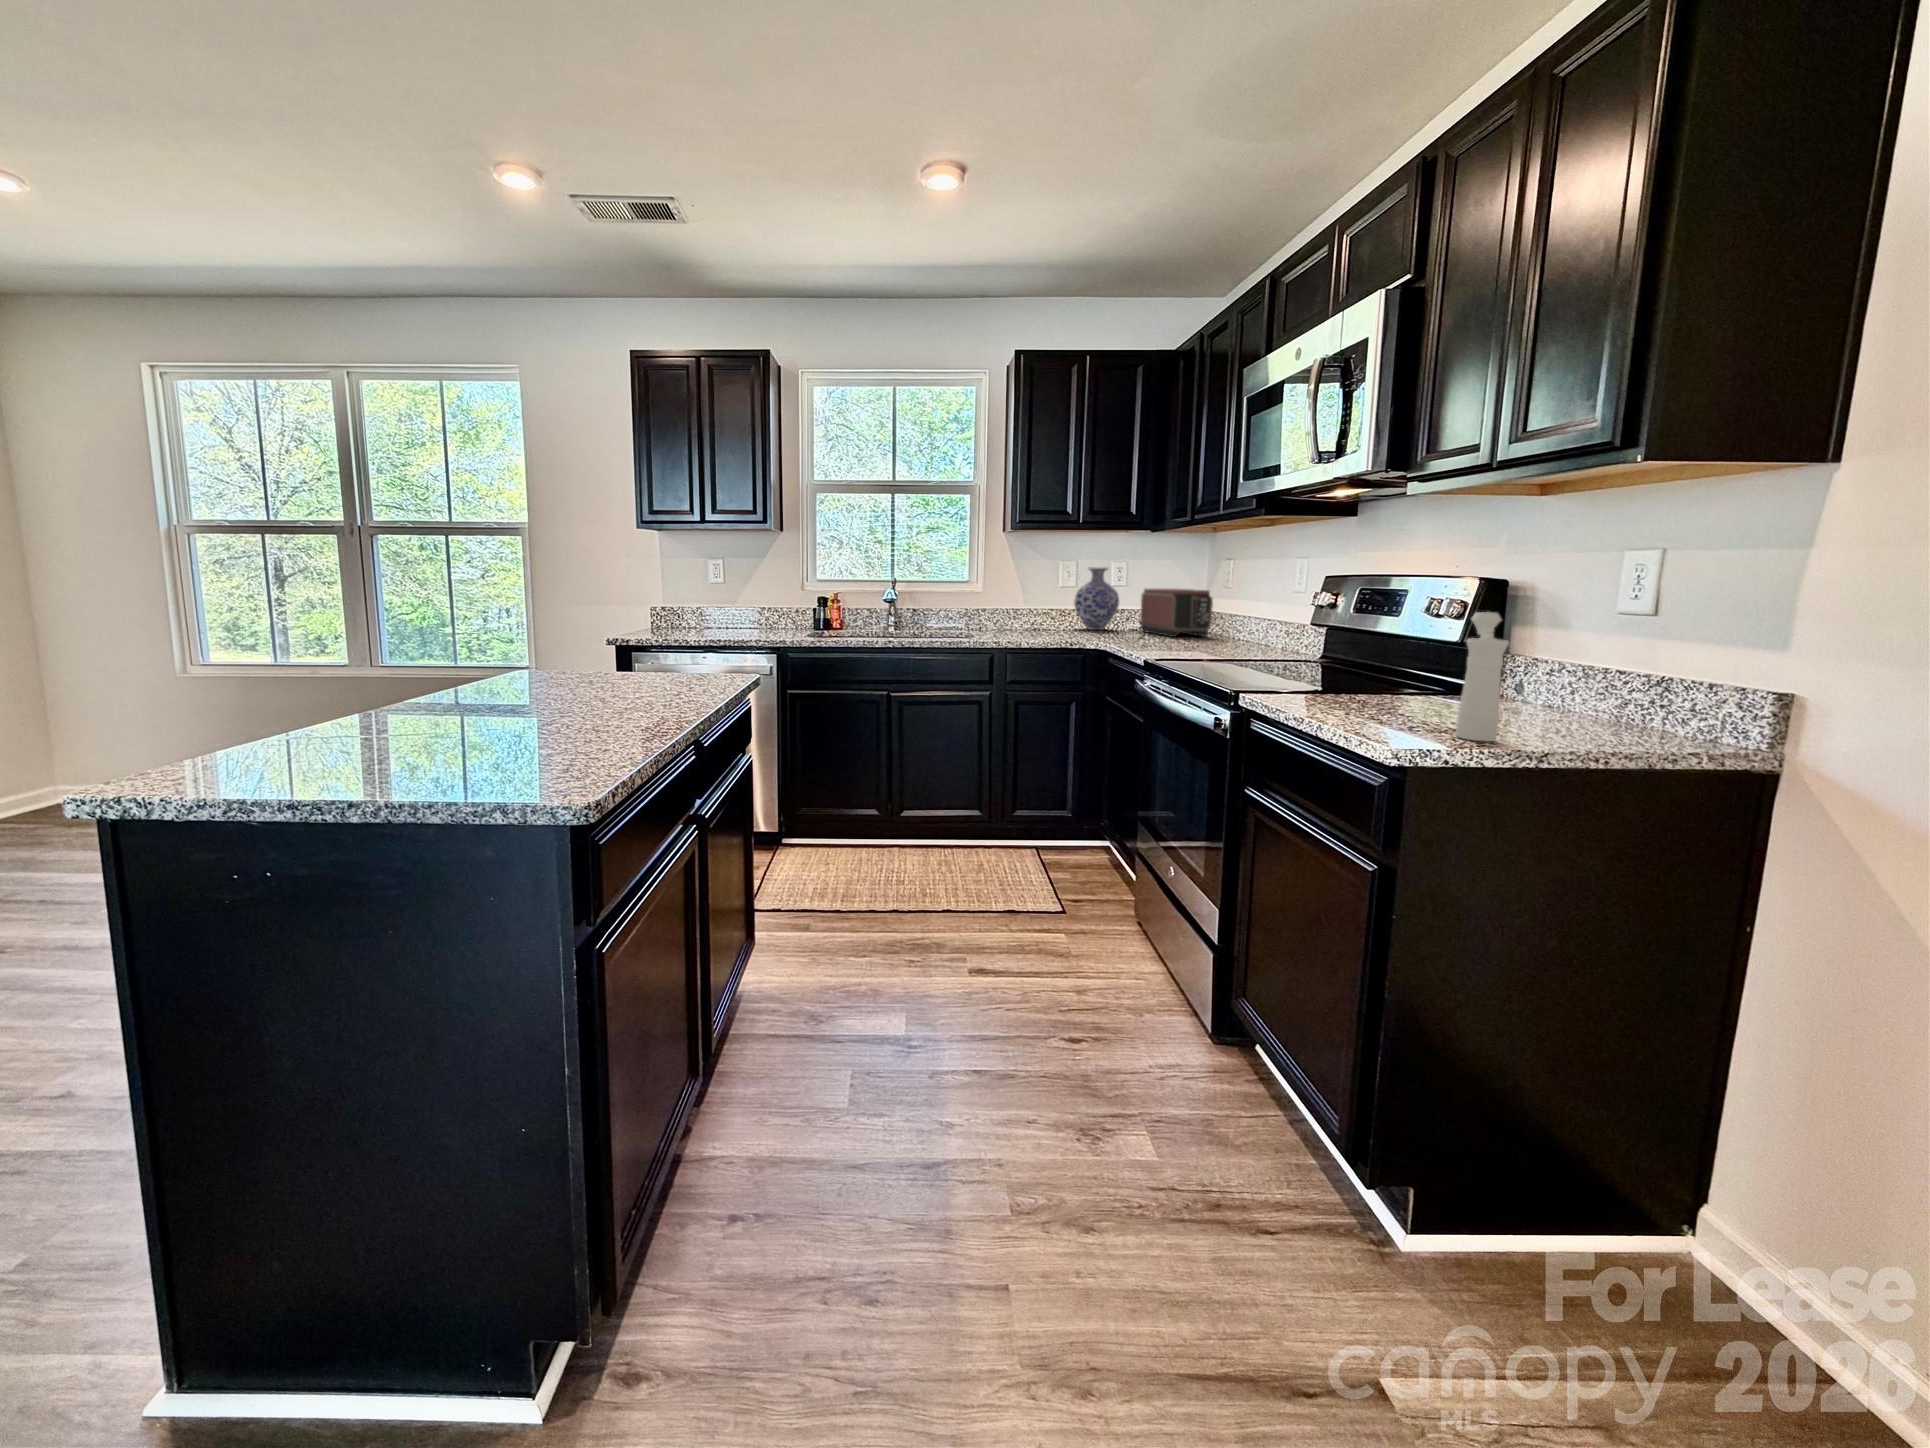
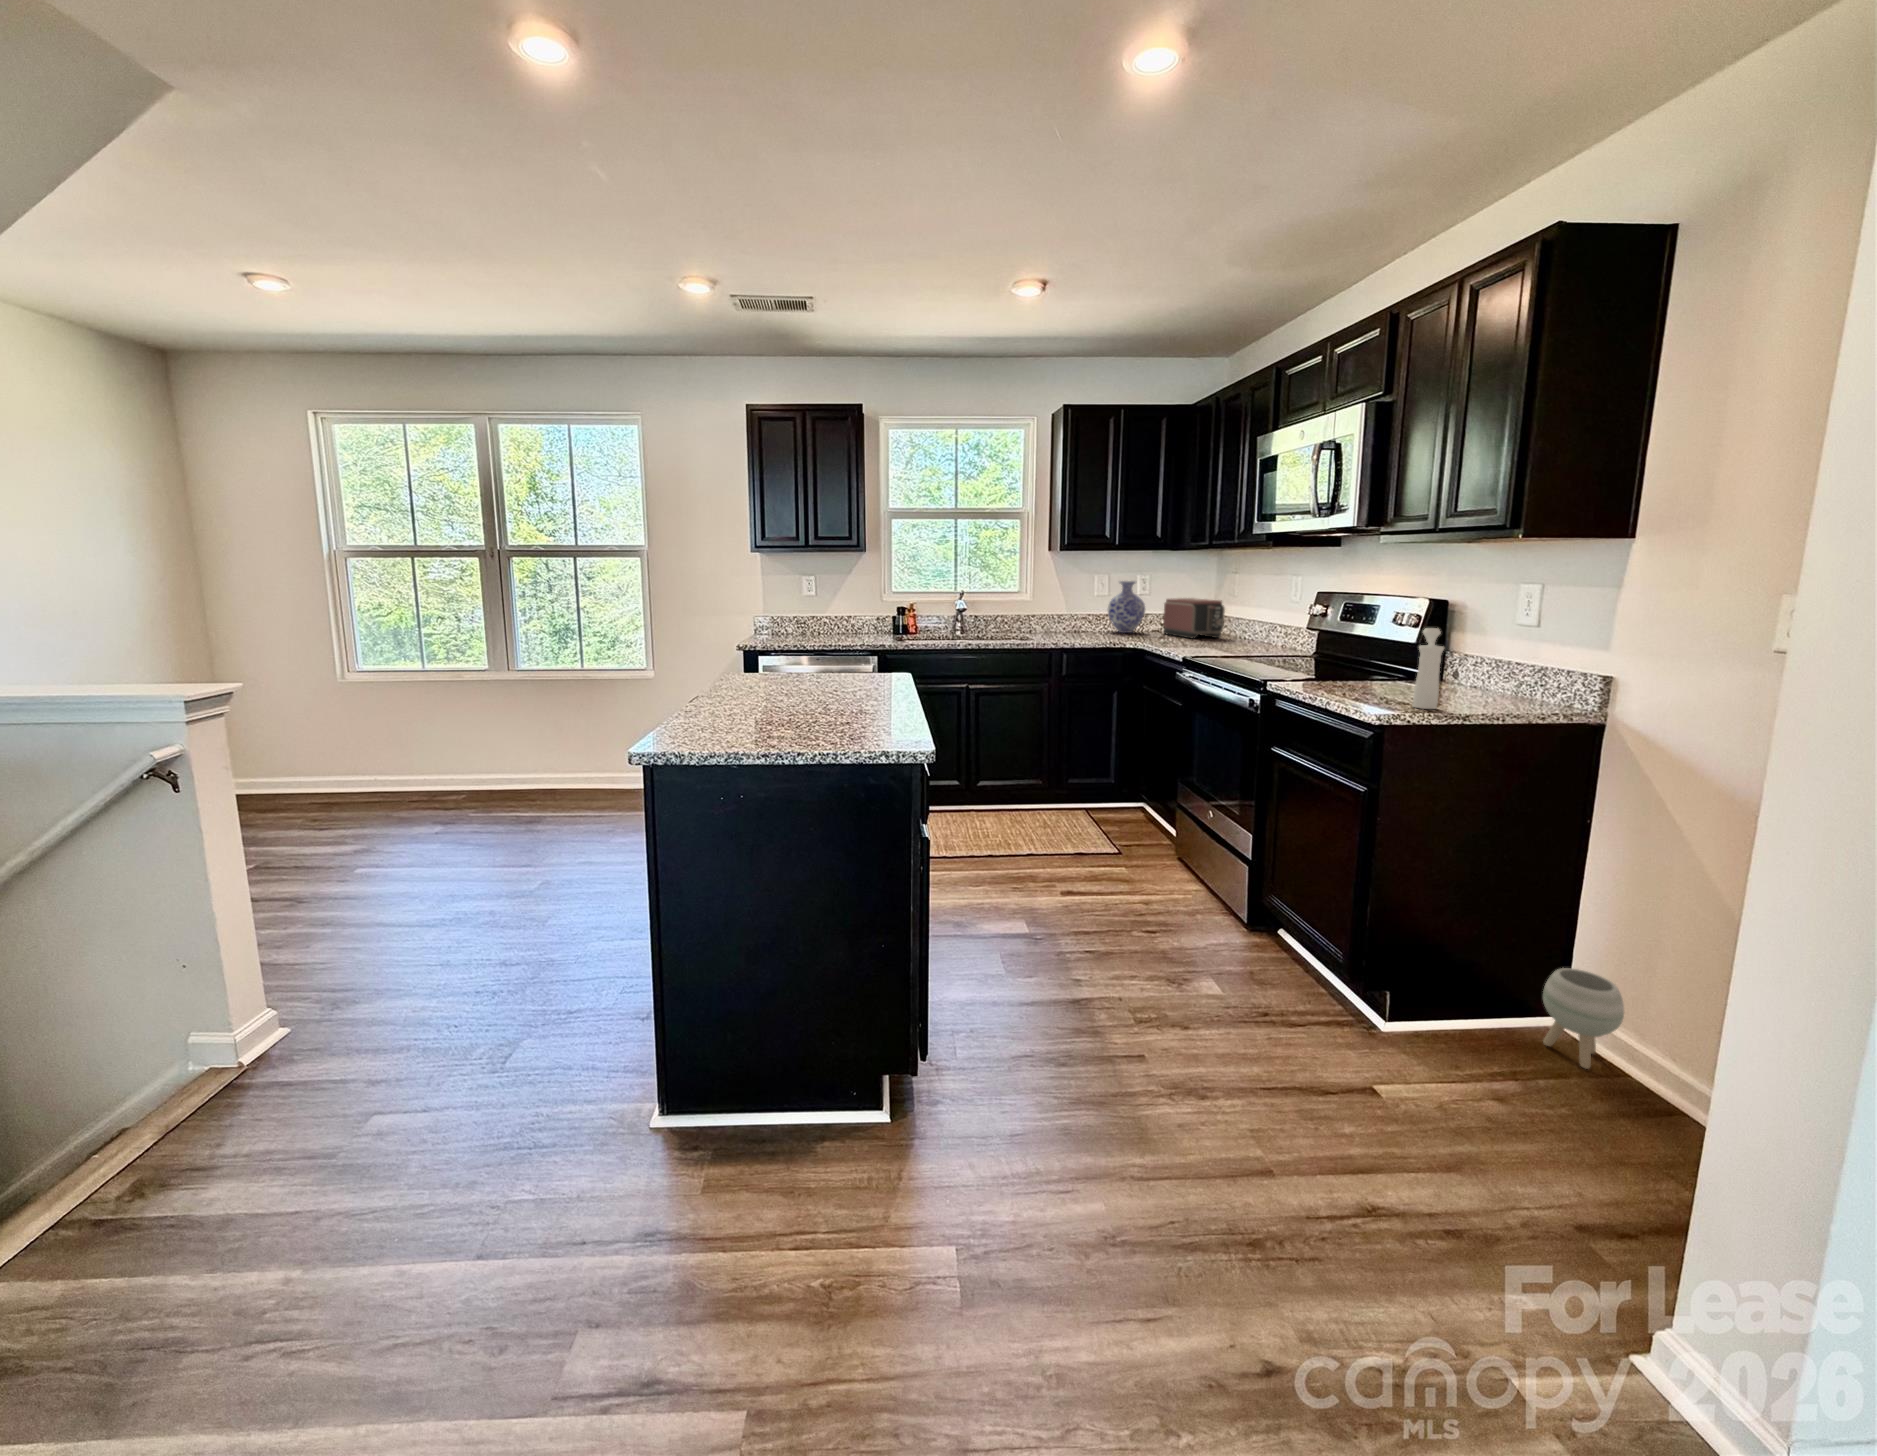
planter: none [1674,1178,1828,1368] -> present [1543,968,1624,1069]

